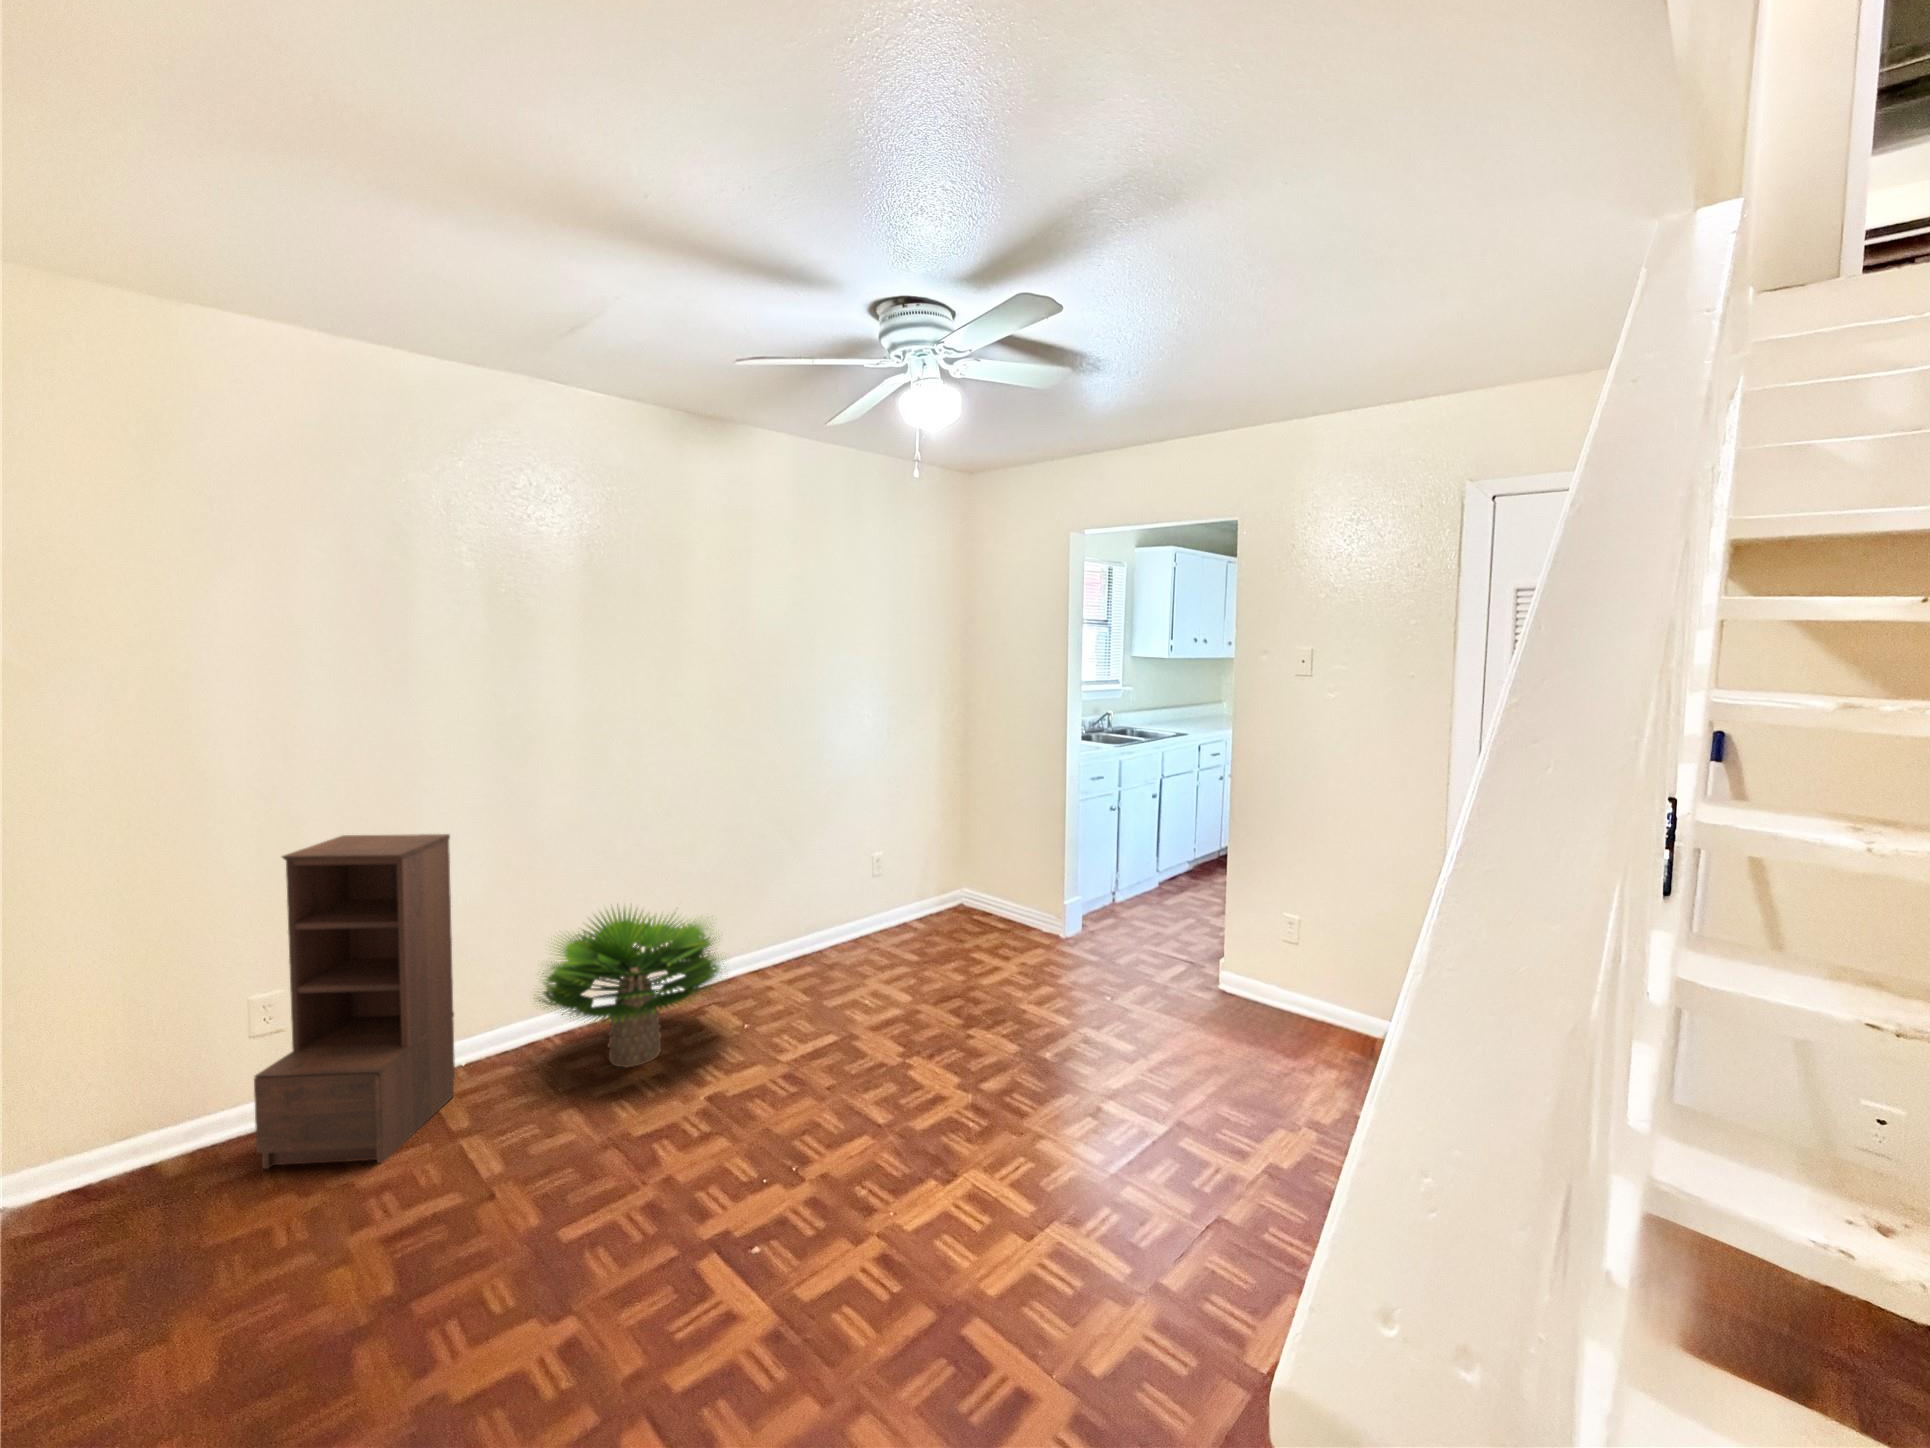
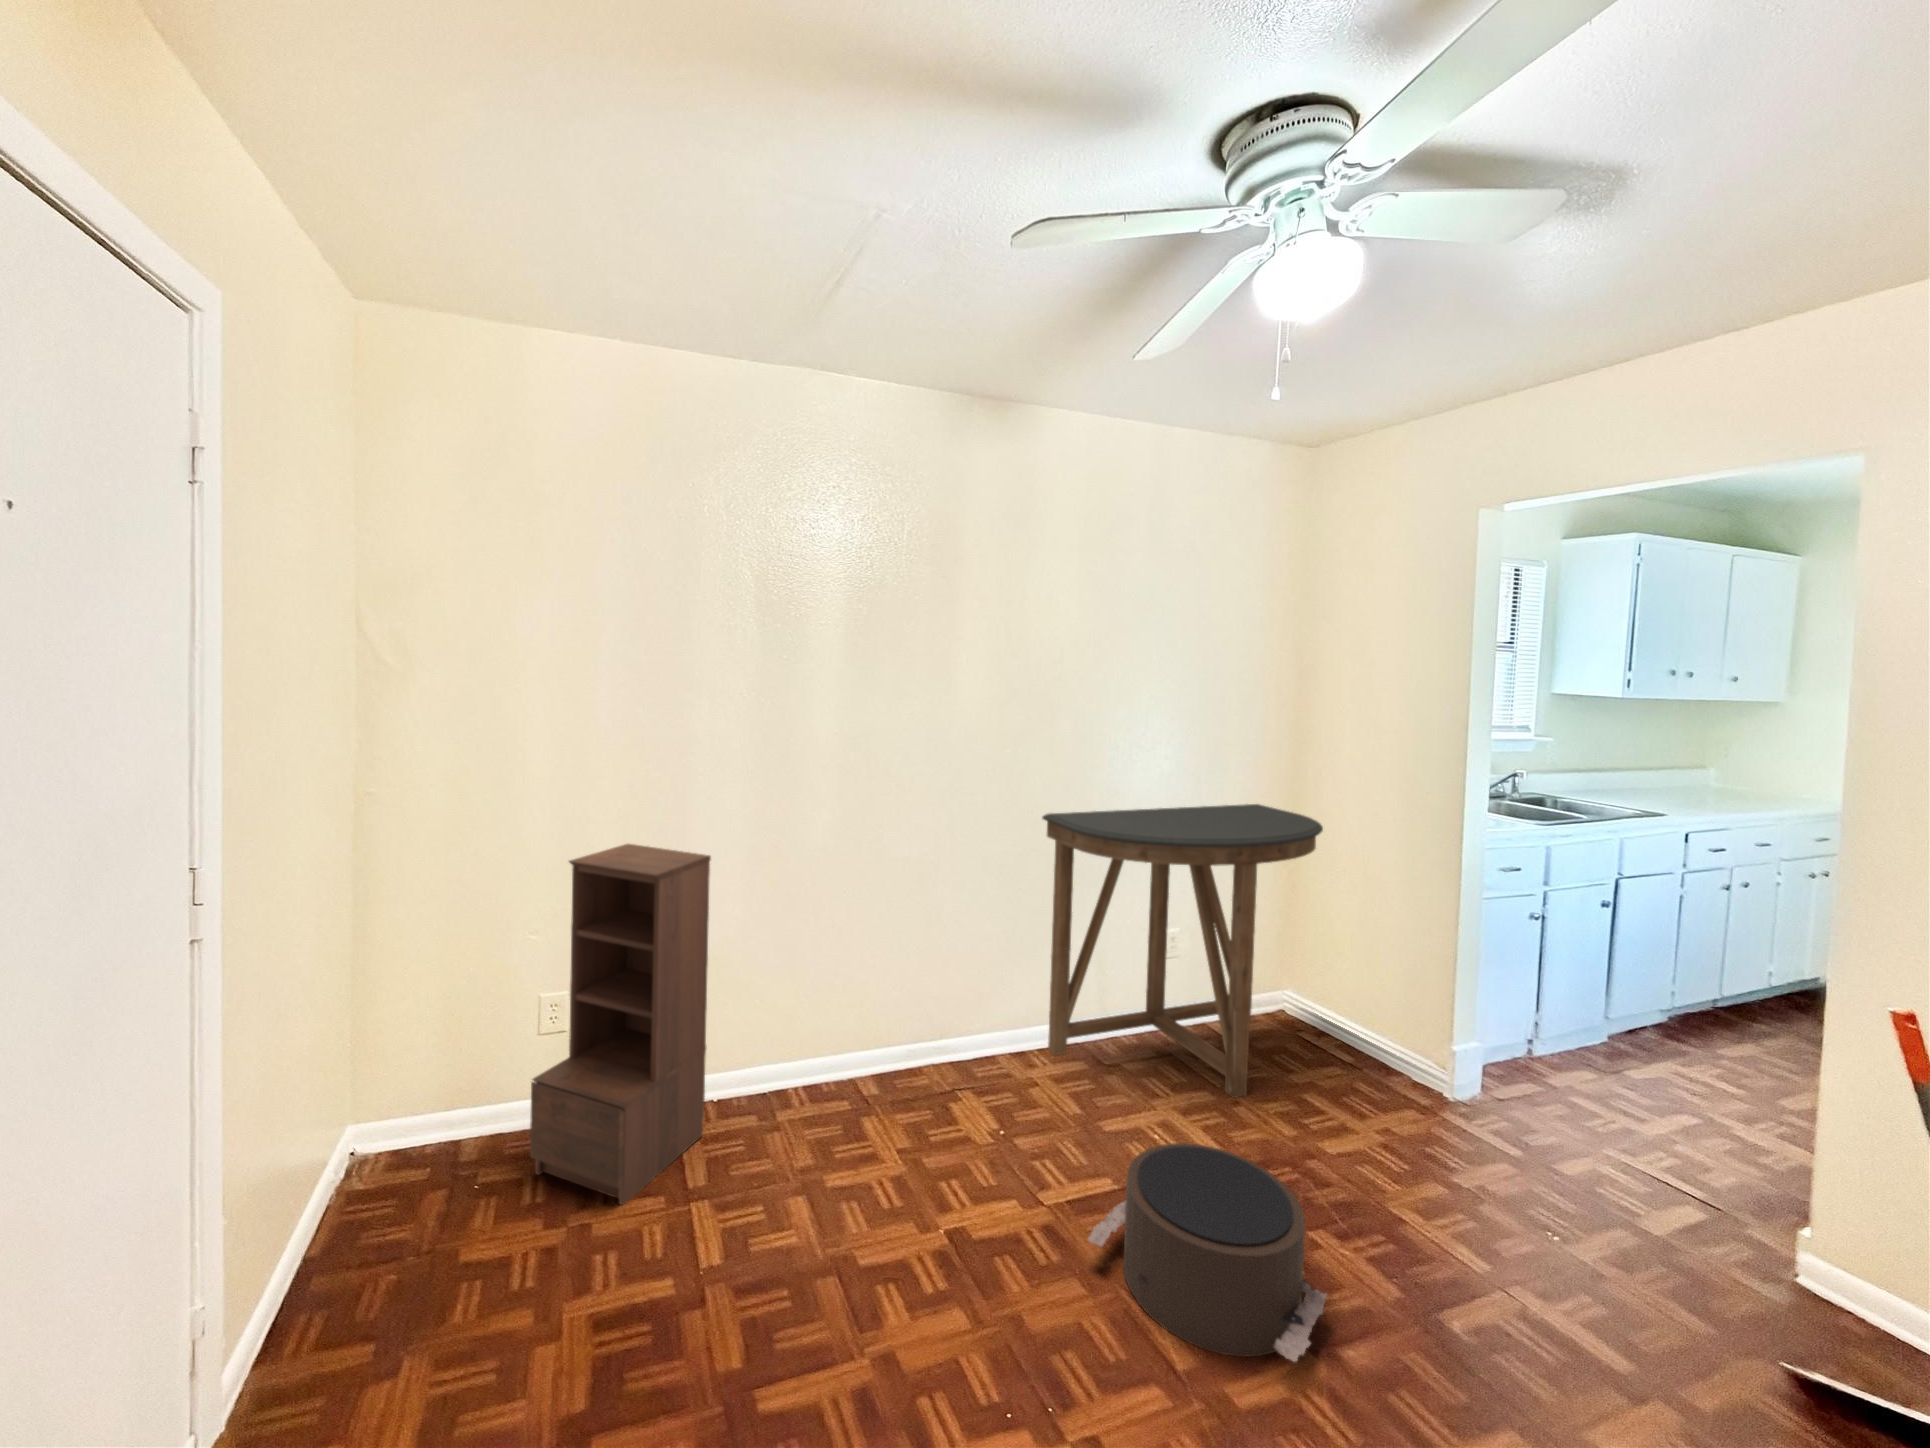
console table: none [768,749,982,968] -> present [1042,804,1323,1098]
potted plant: present [533,909,723,1067] -> none [773,950,989,1154]
pouf: none [817,987,974,1106] -> present [1088,1143,1327,1362]

